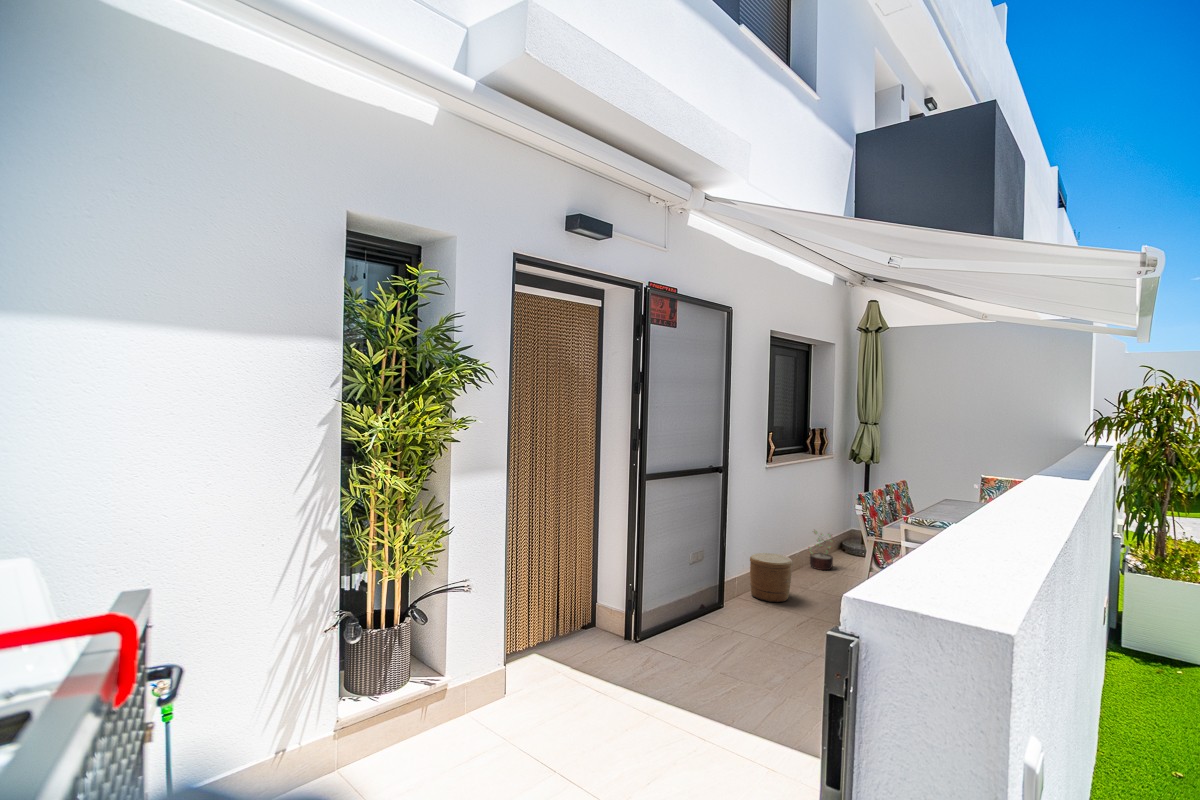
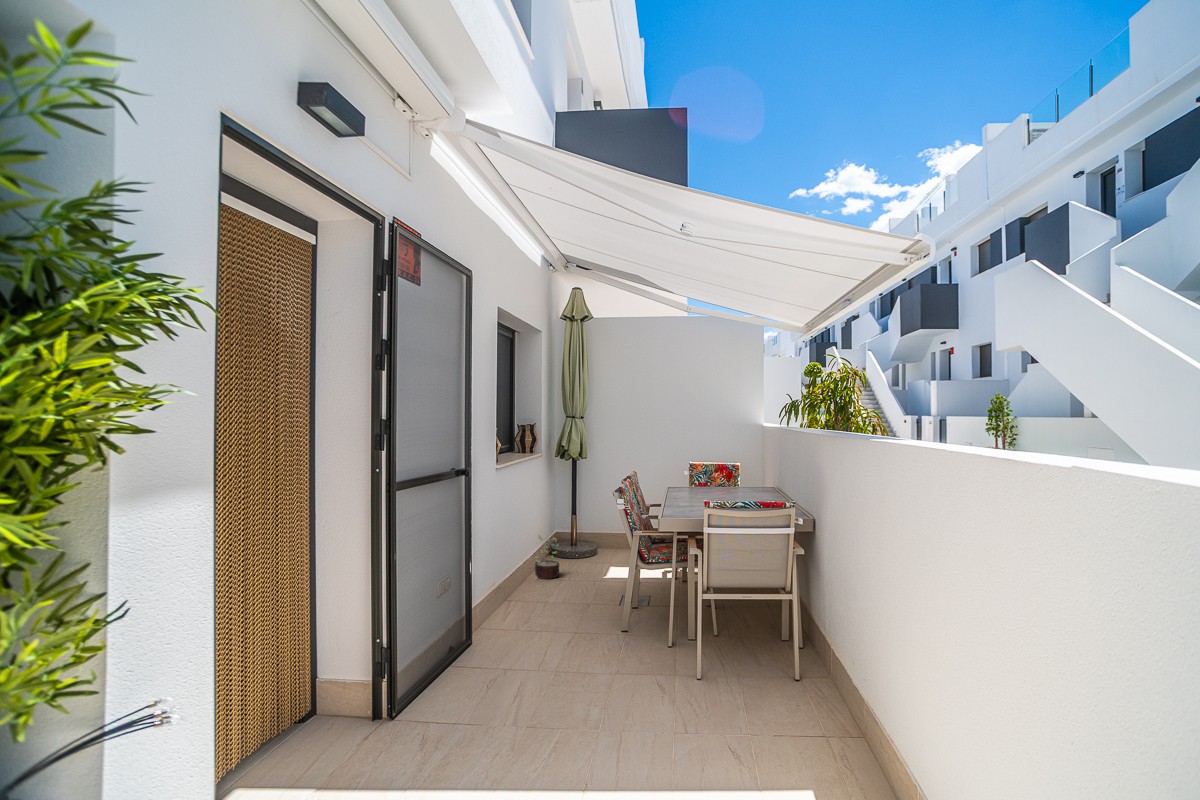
woven basket: present [750,553,793,602] -> none [492,568,541,626]

